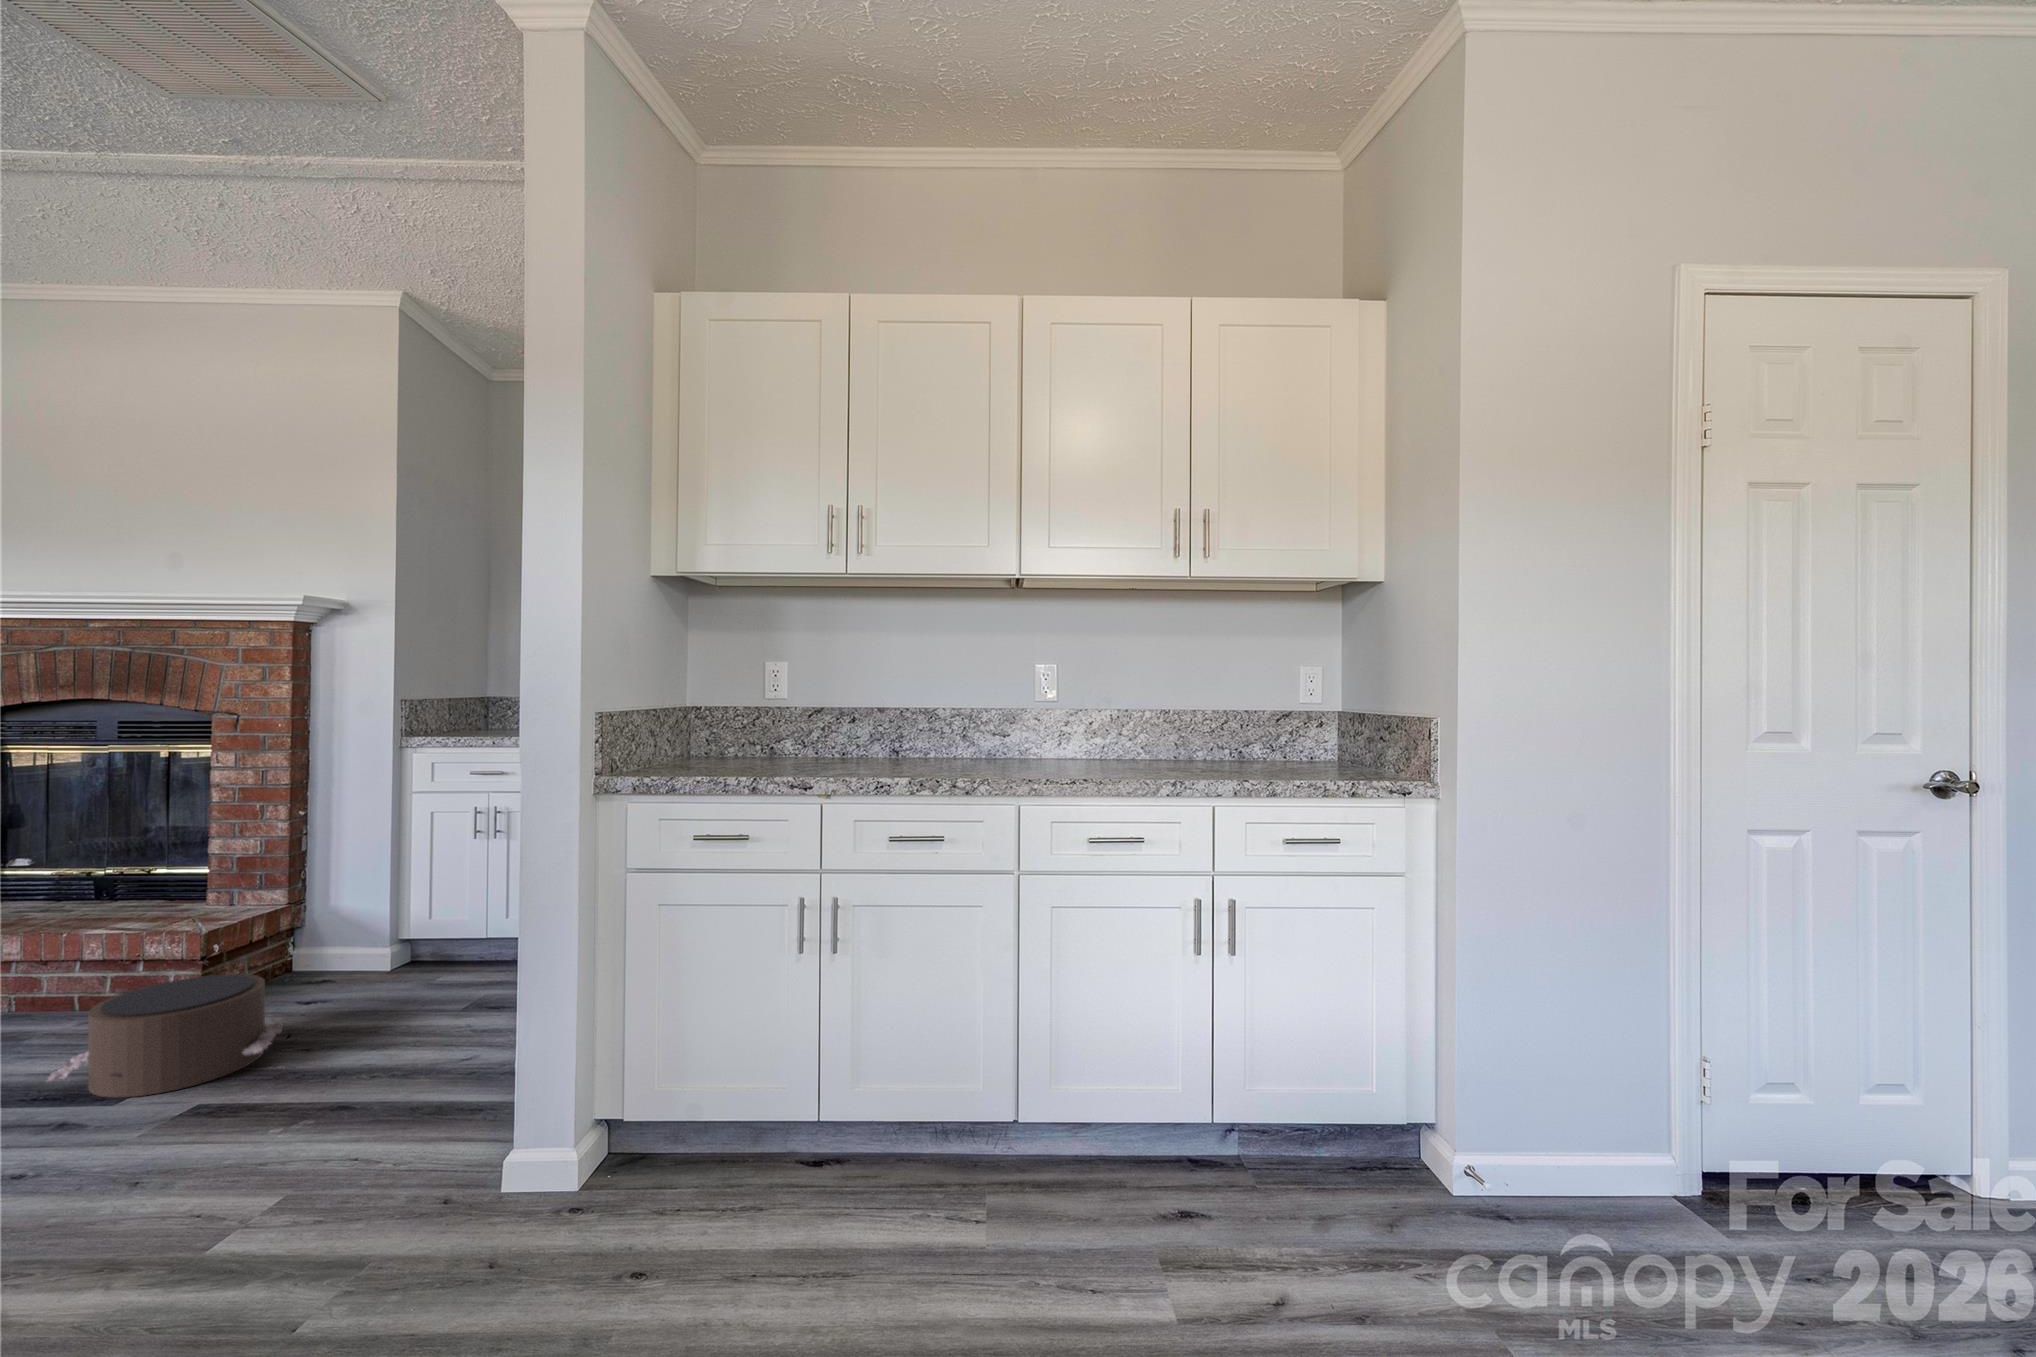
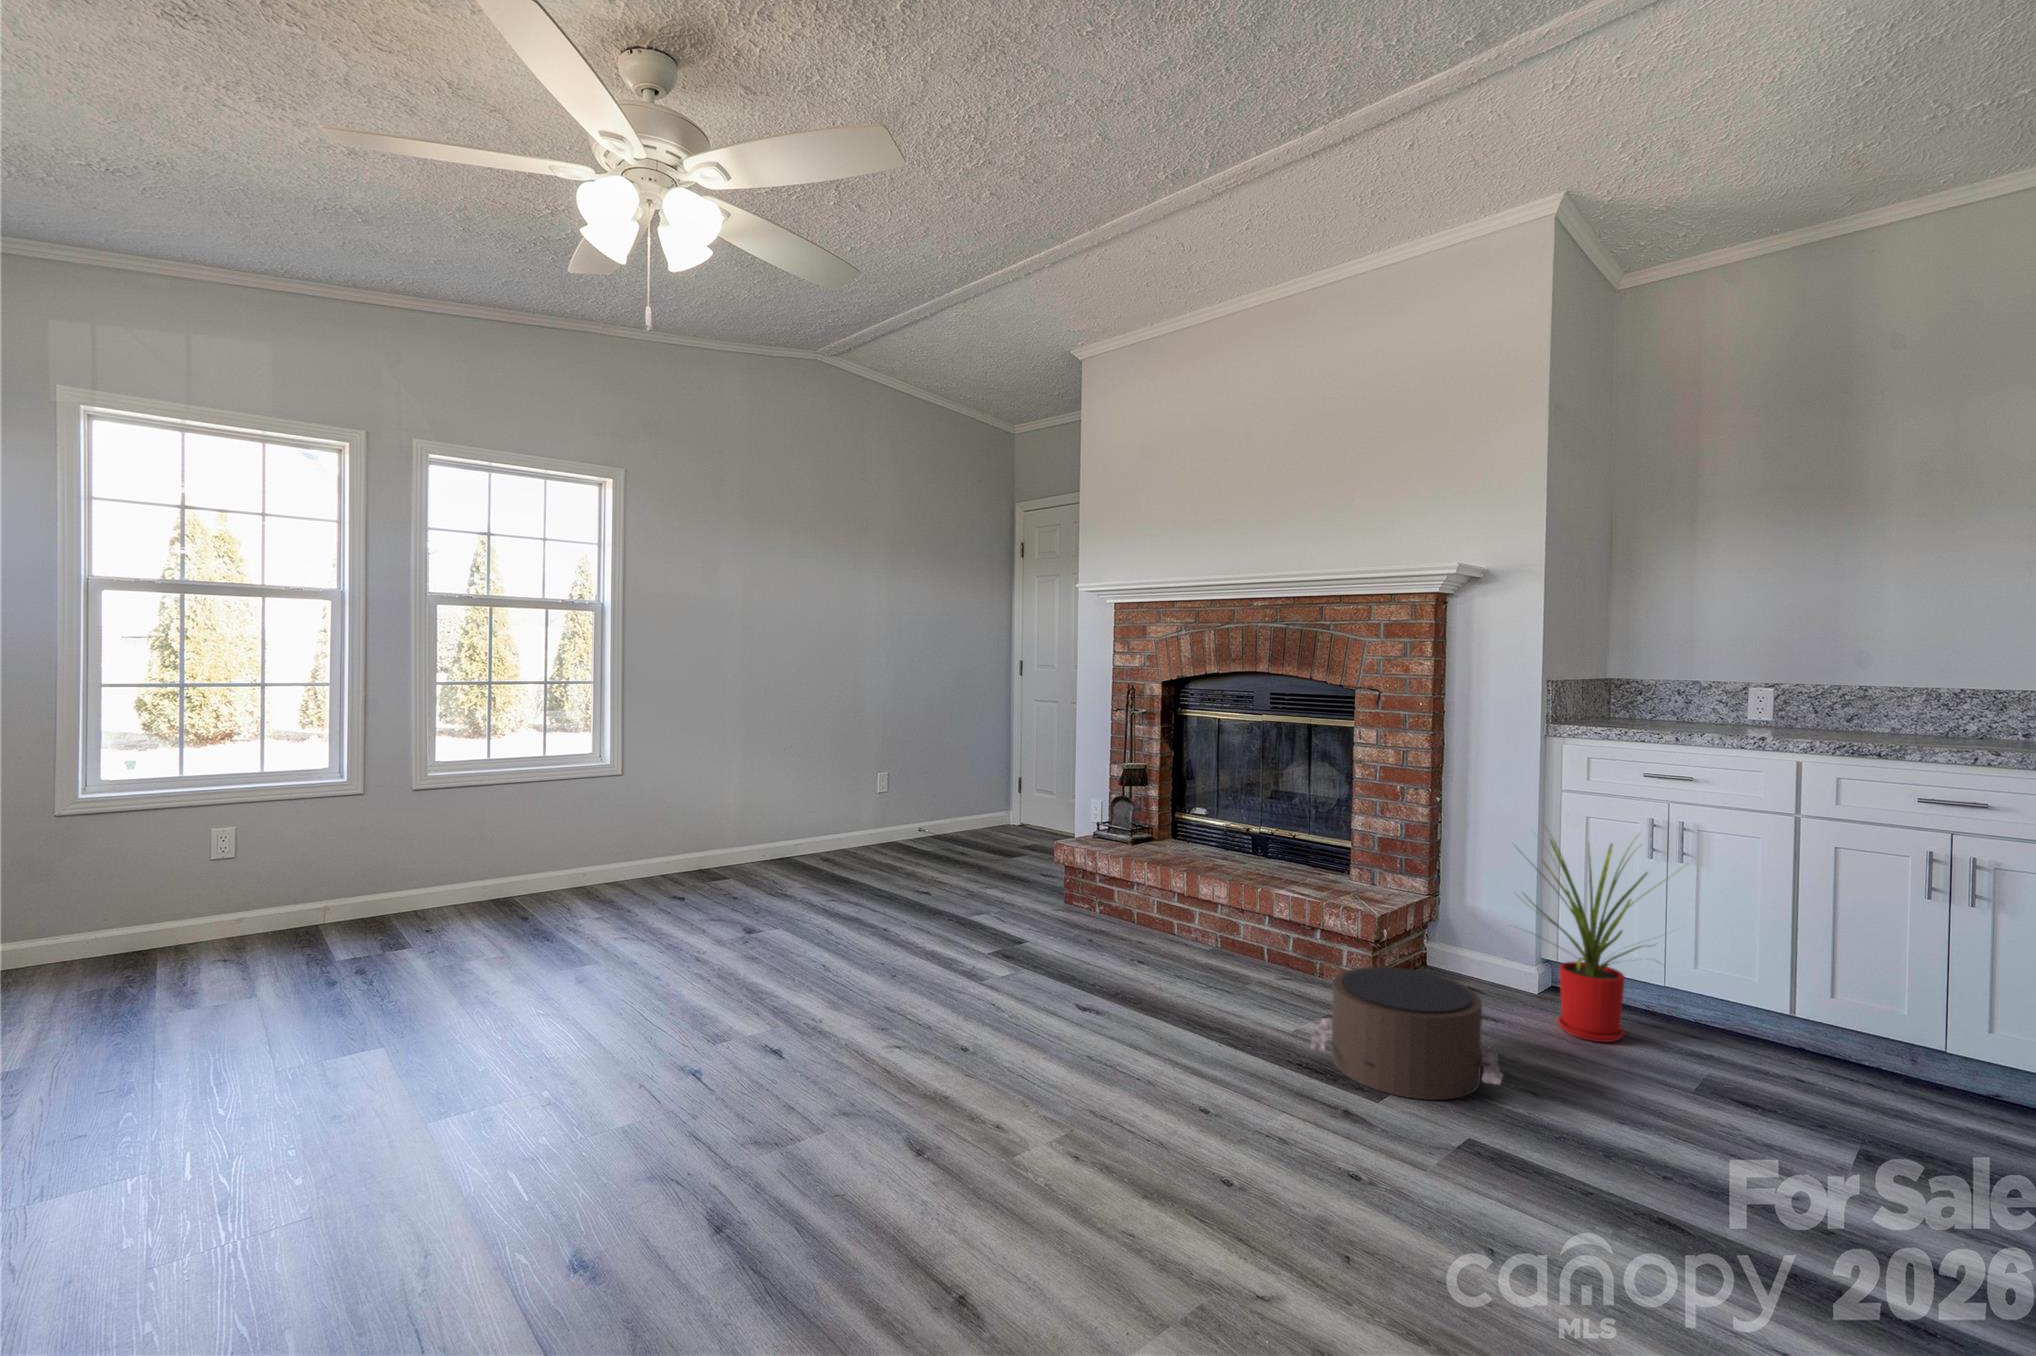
house plant: none [331,817,488,994] -> present [1515,827,1678,1042]

